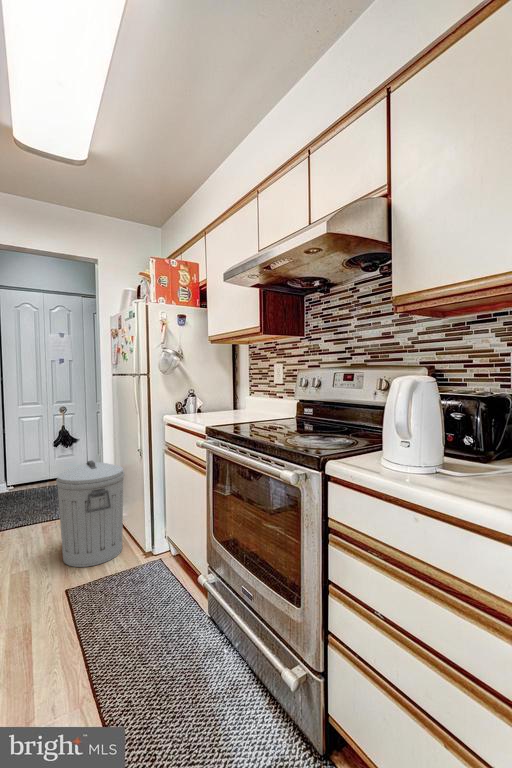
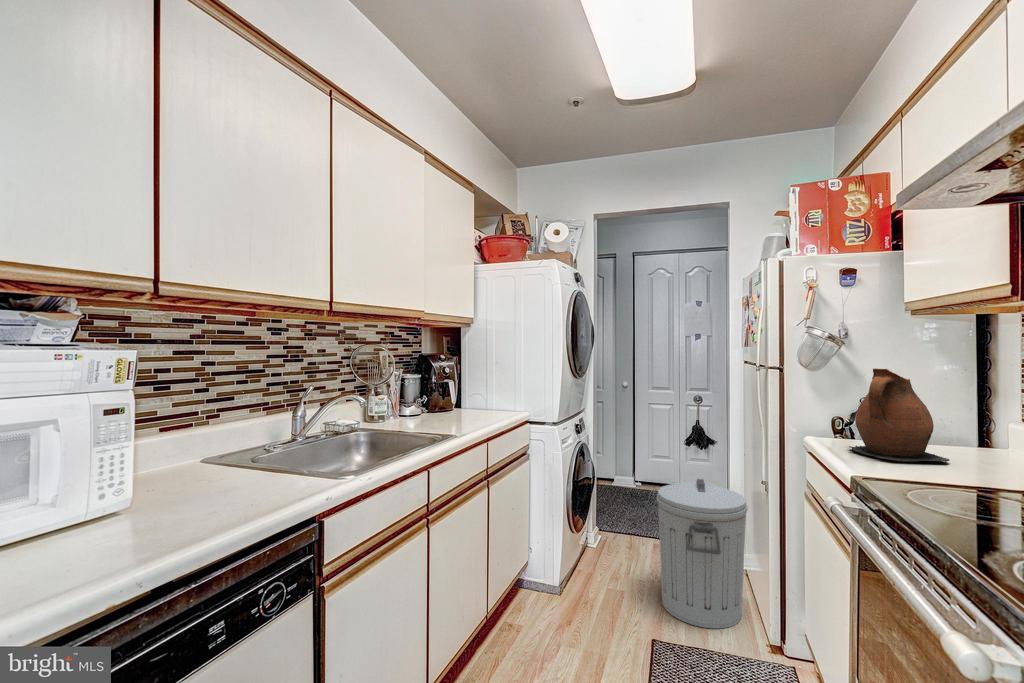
ceramic pitcher: none [188,371,233,420] -> present [849,368,949,463]

